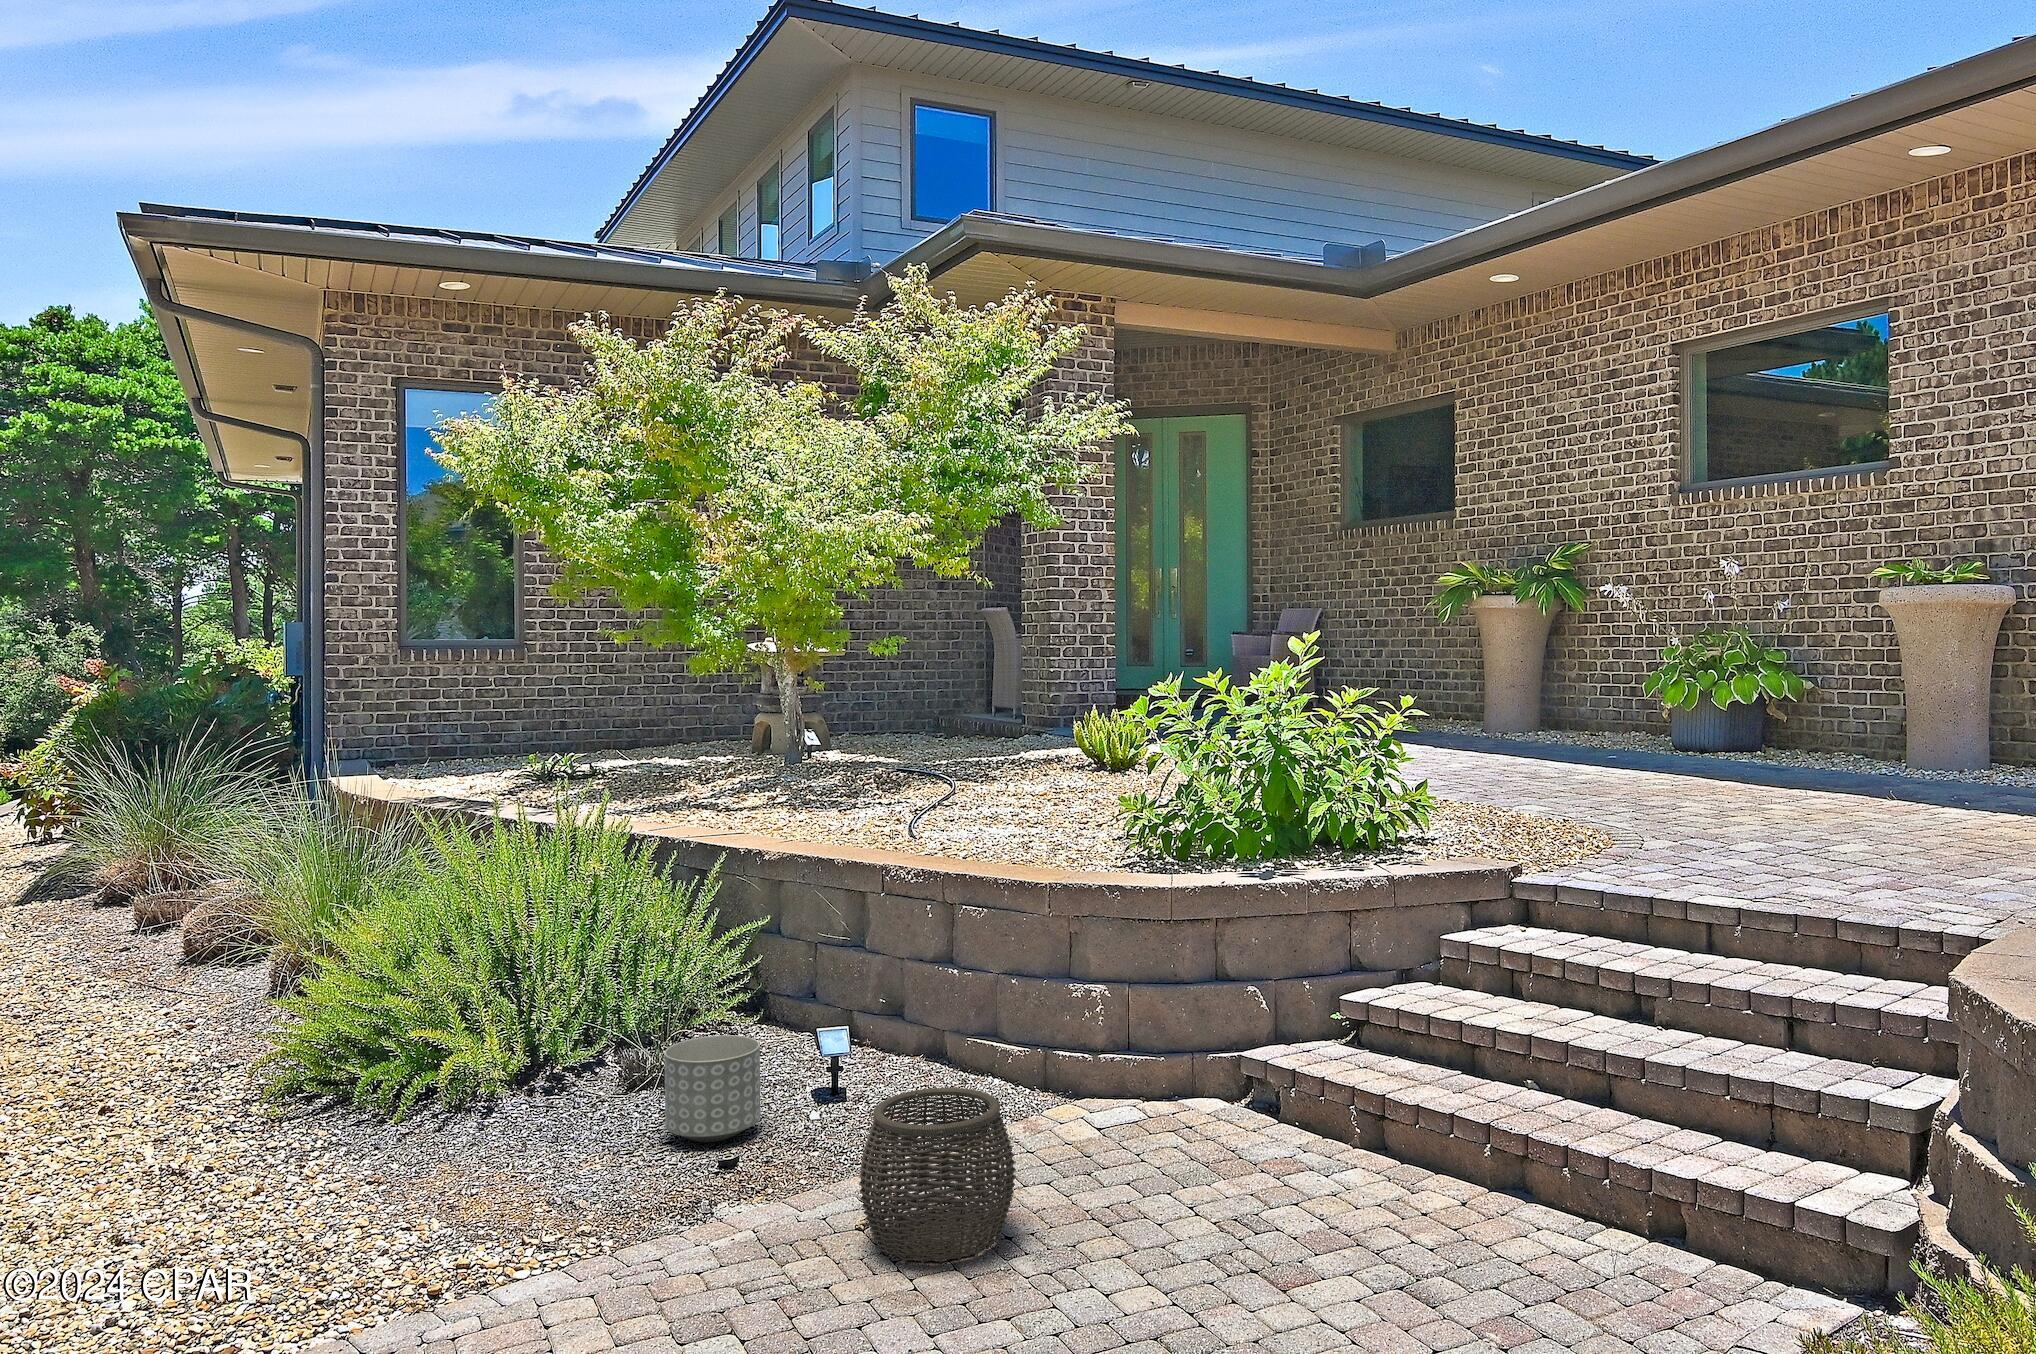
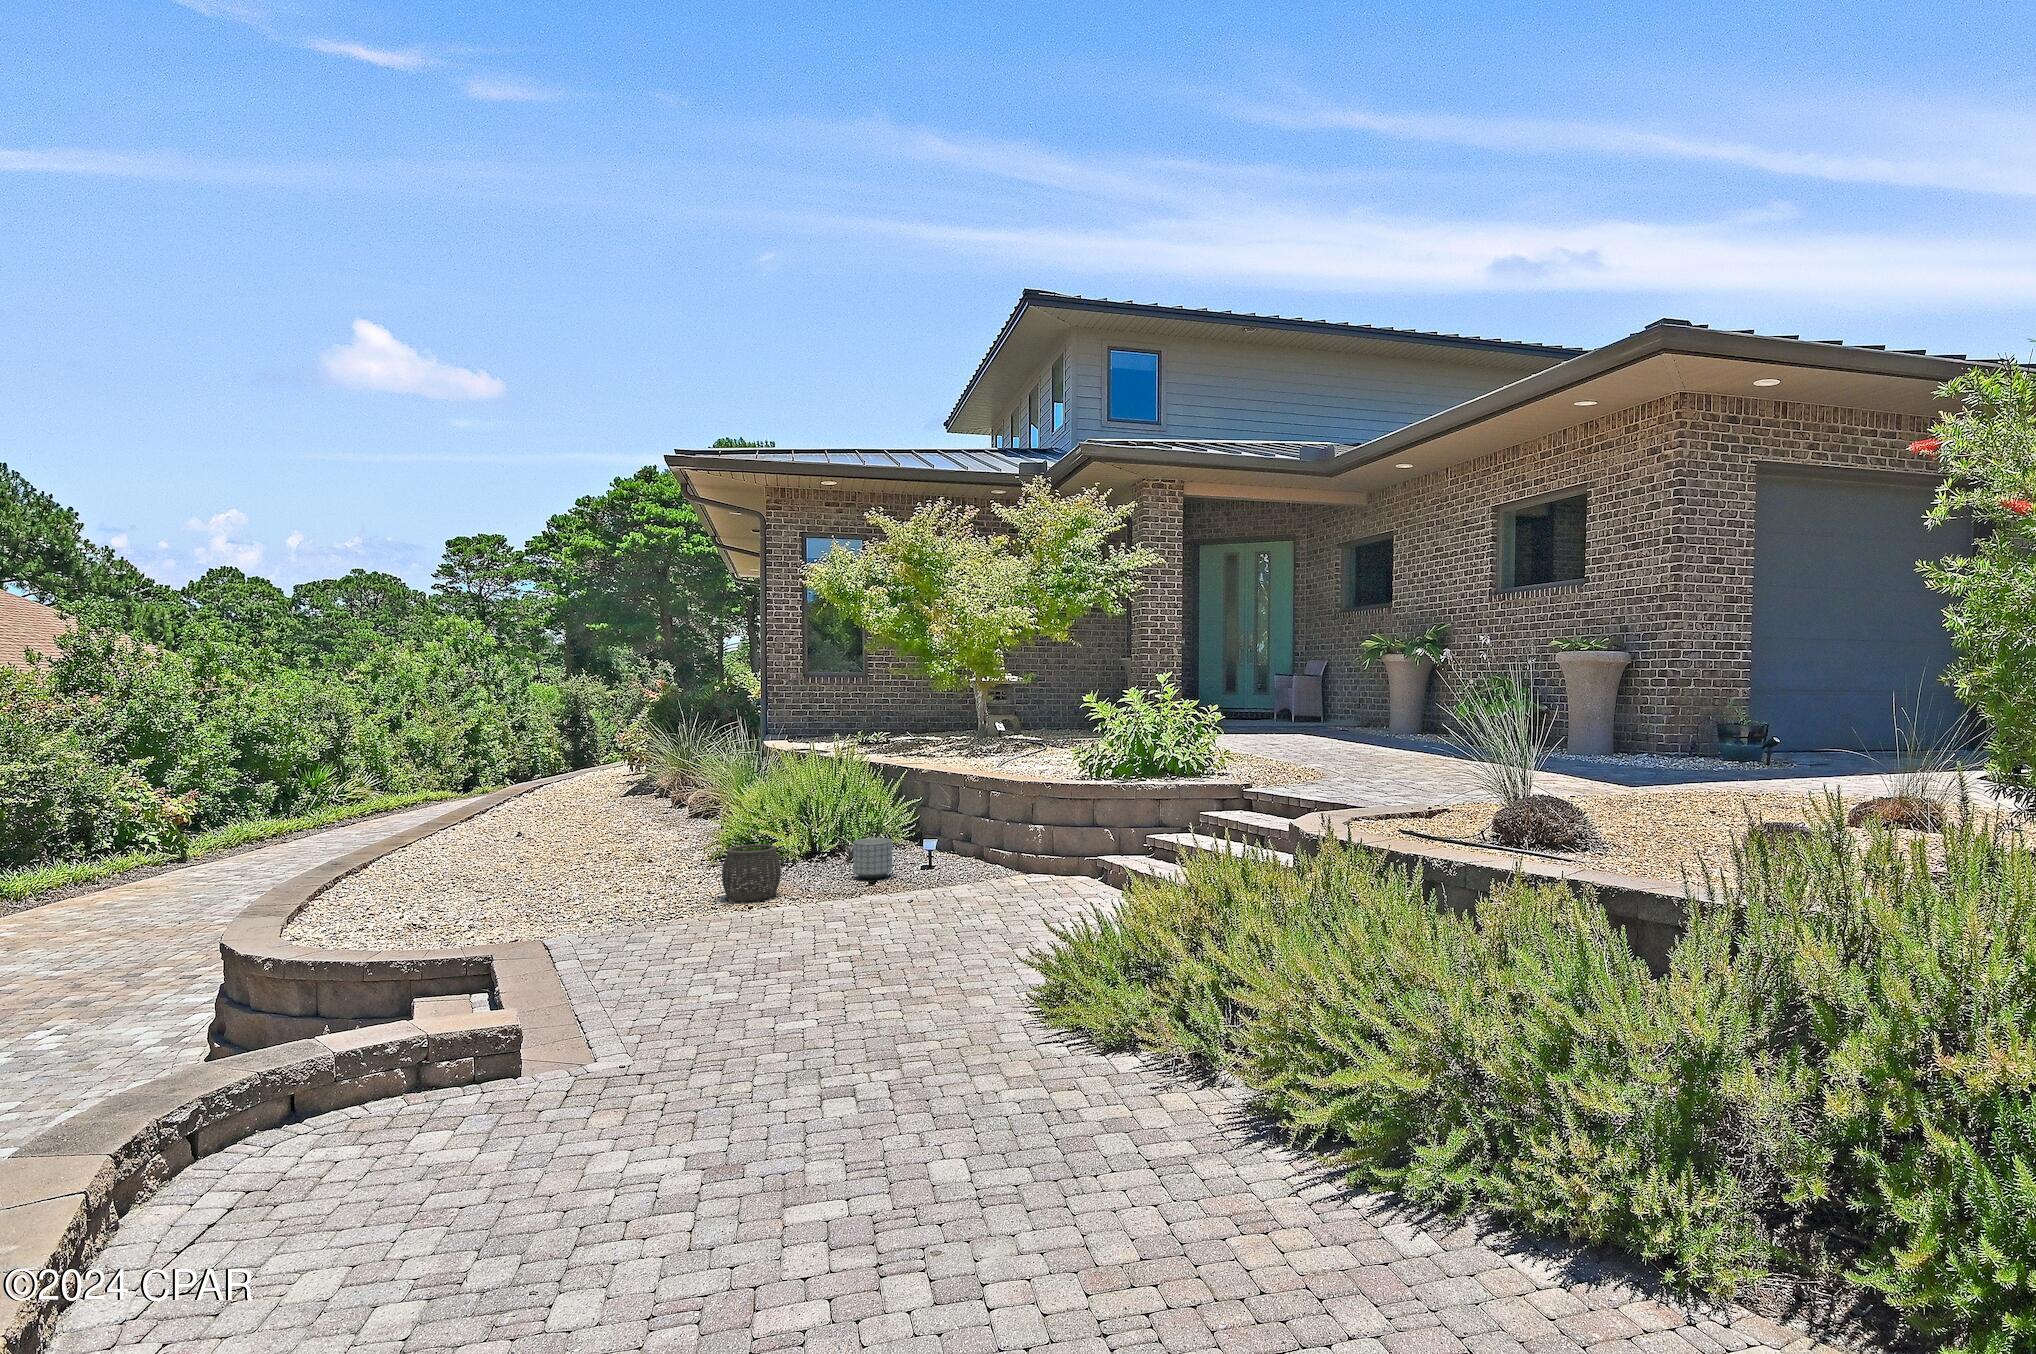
woven basket: present [859,1088,1016,1263] -> present [721,844,781,902]

